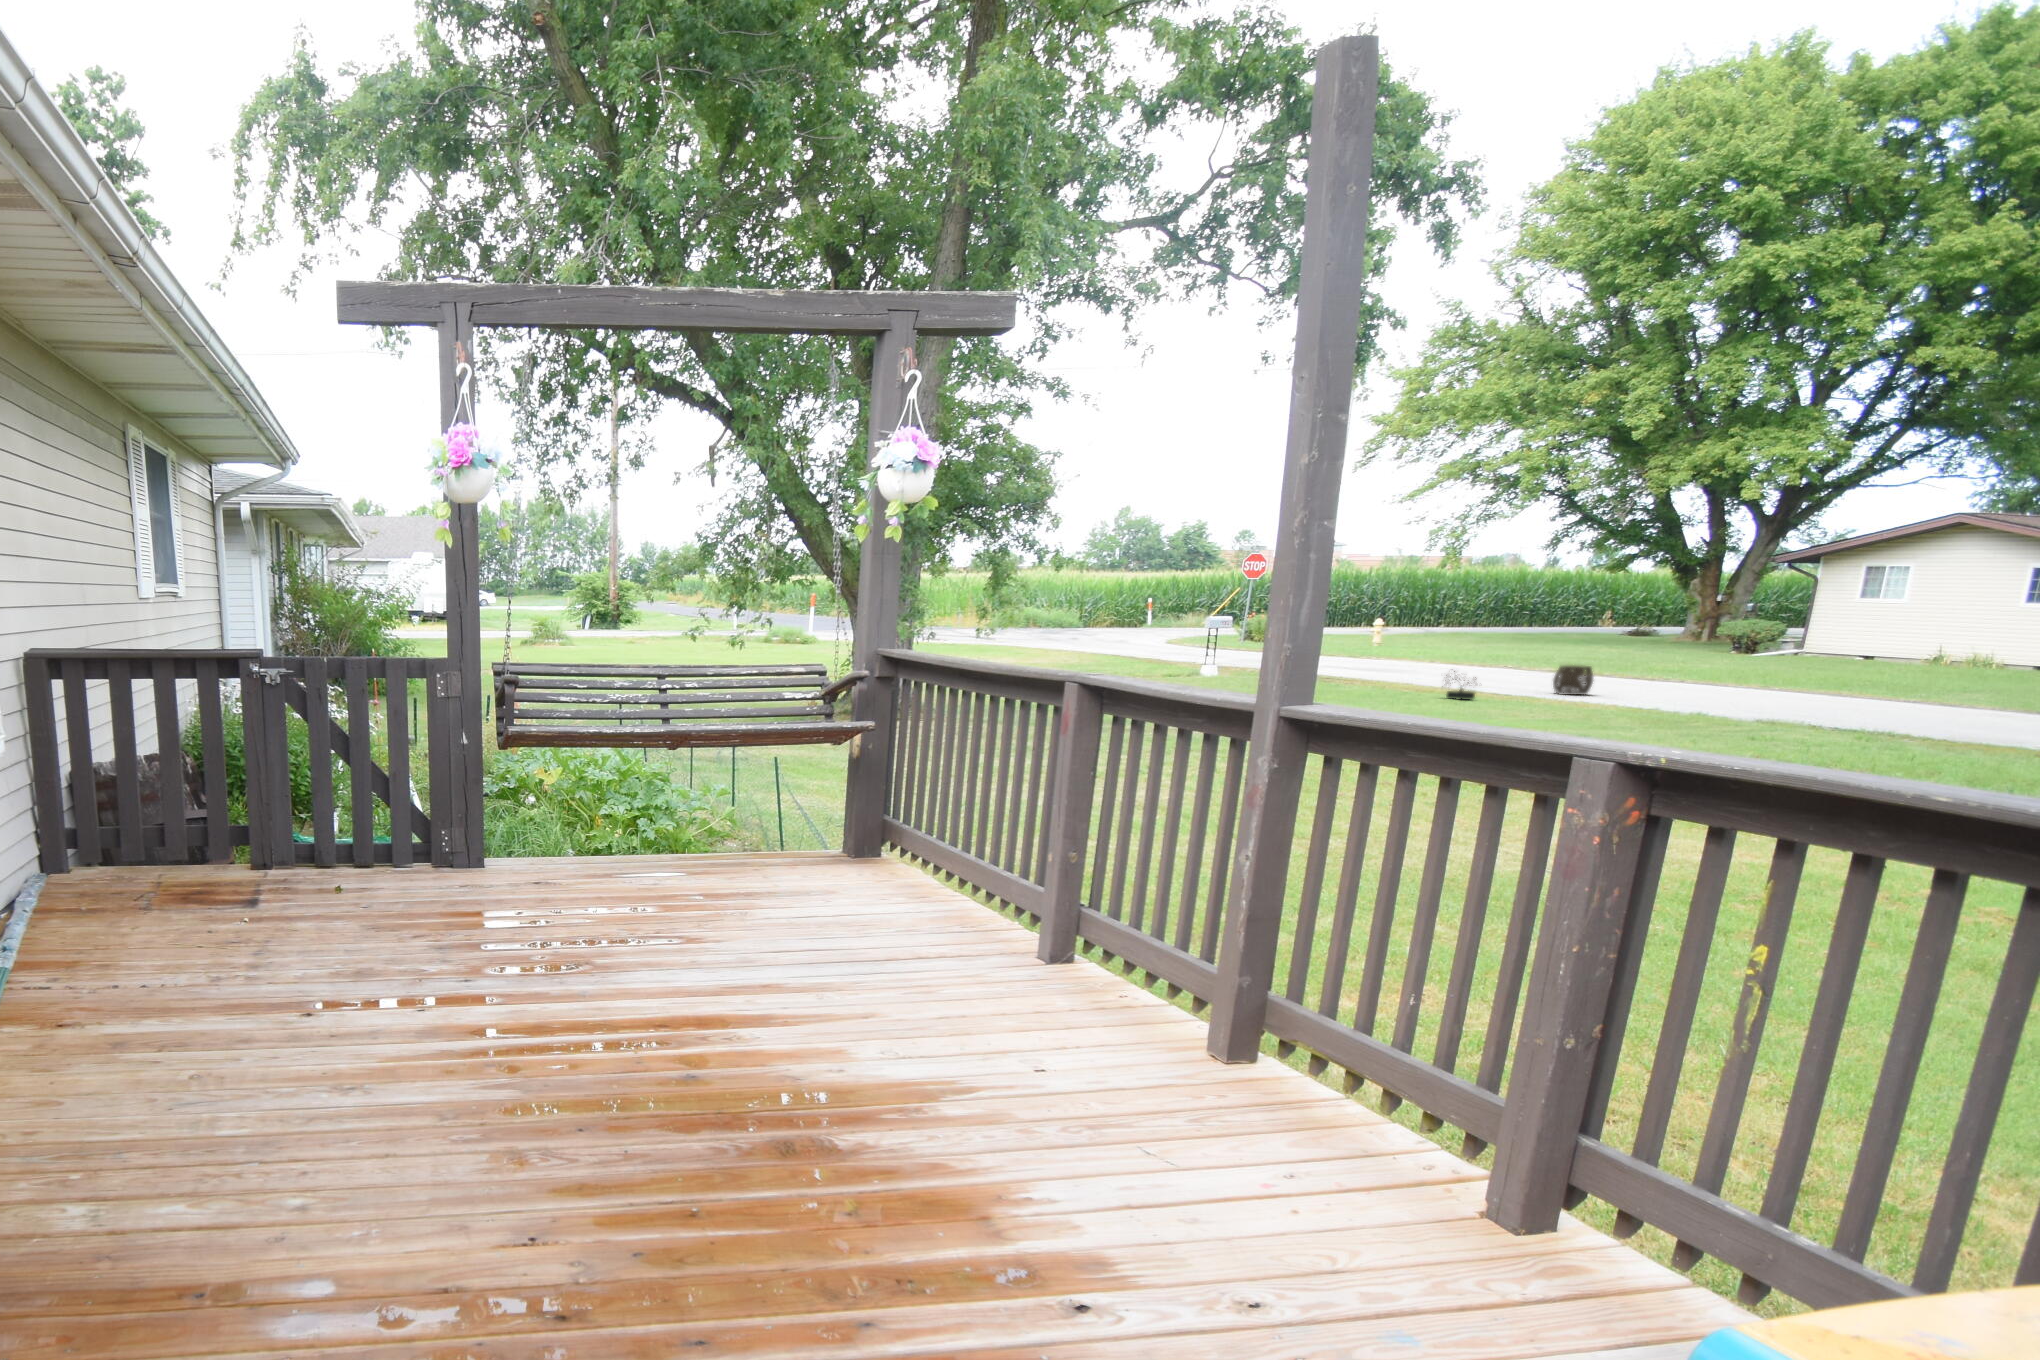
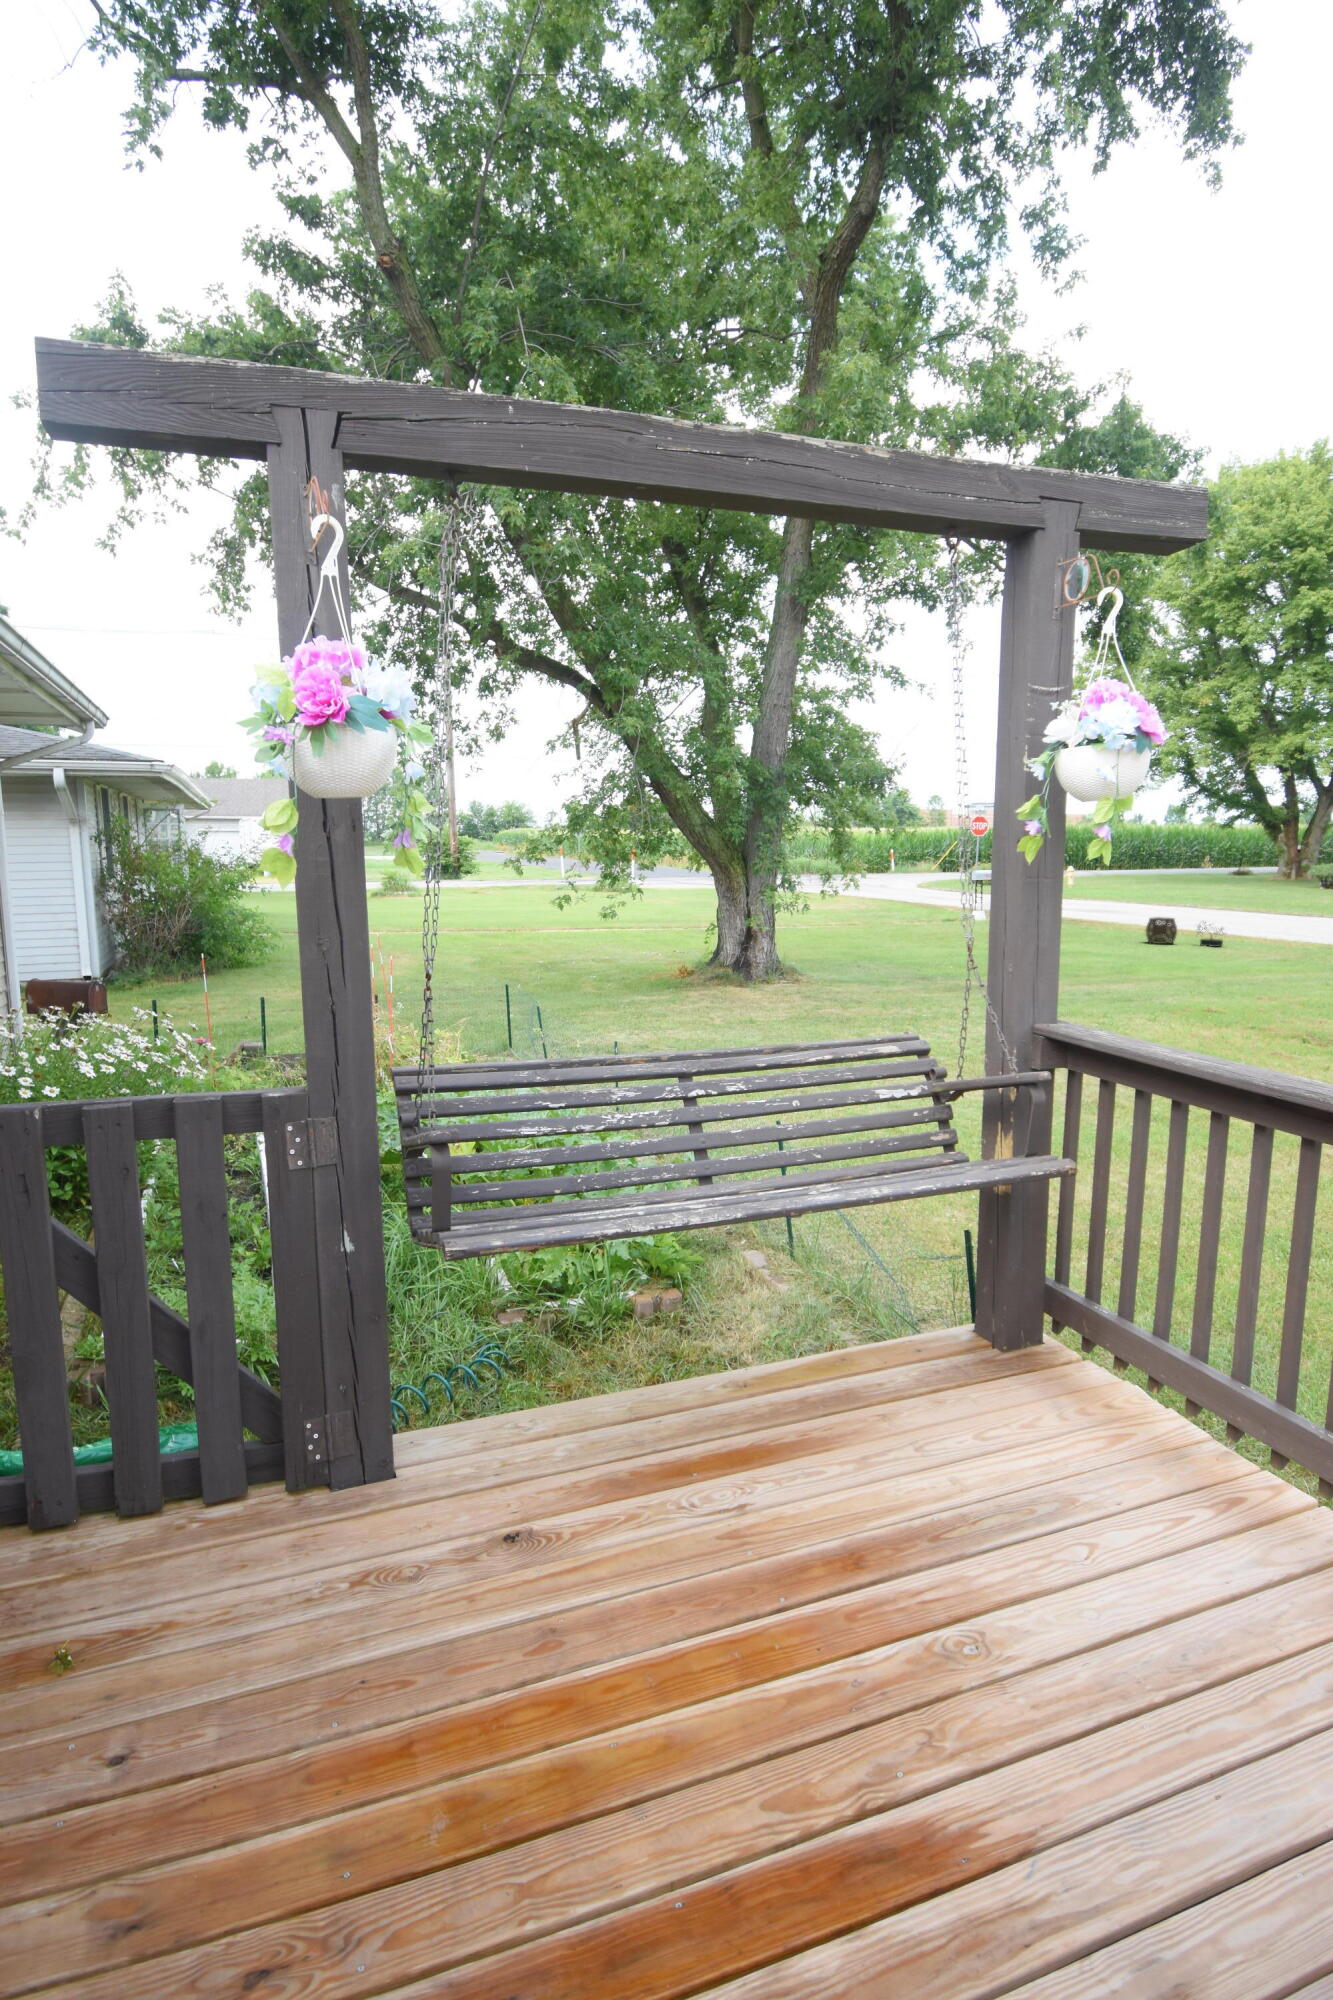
woven basket: present [1553,665,1593,695] -> present [1146,917,1177,944]

